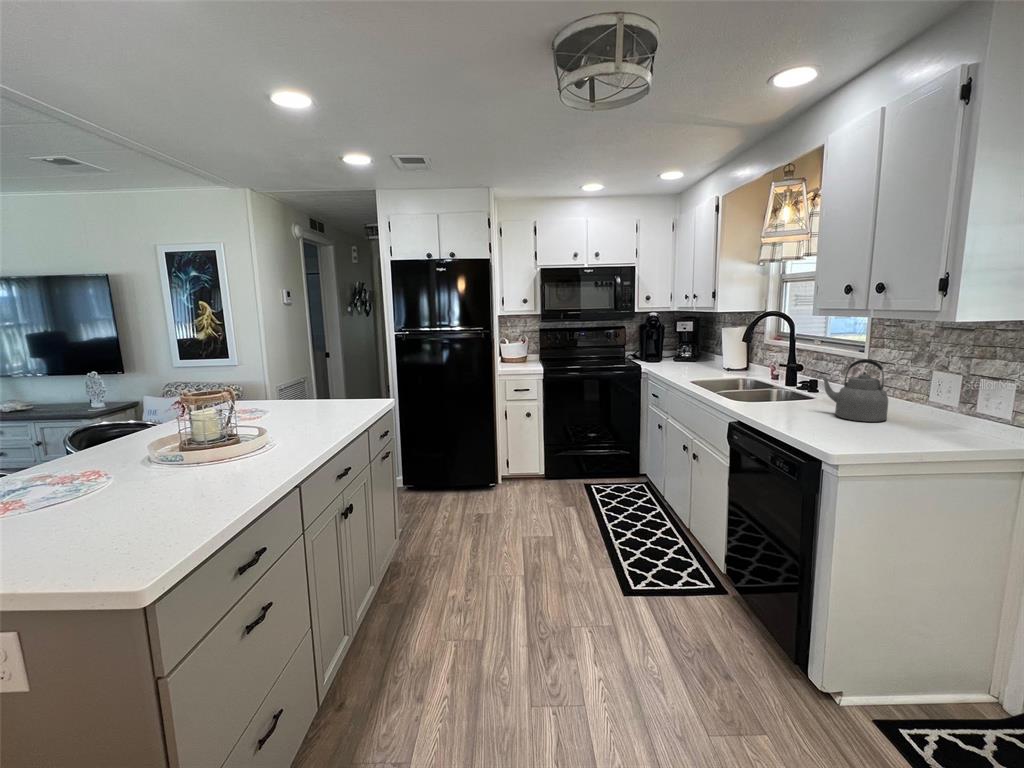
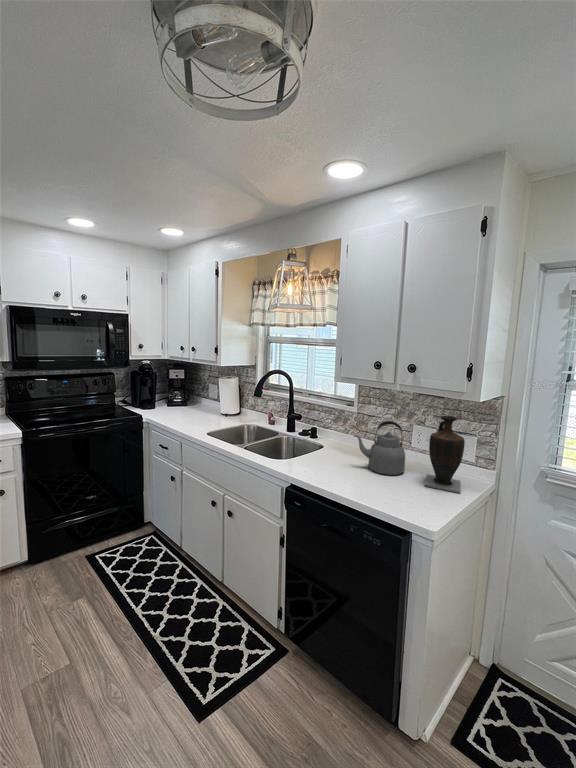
vase: none [885,349,957,441] -> present [424,416,465,493]

